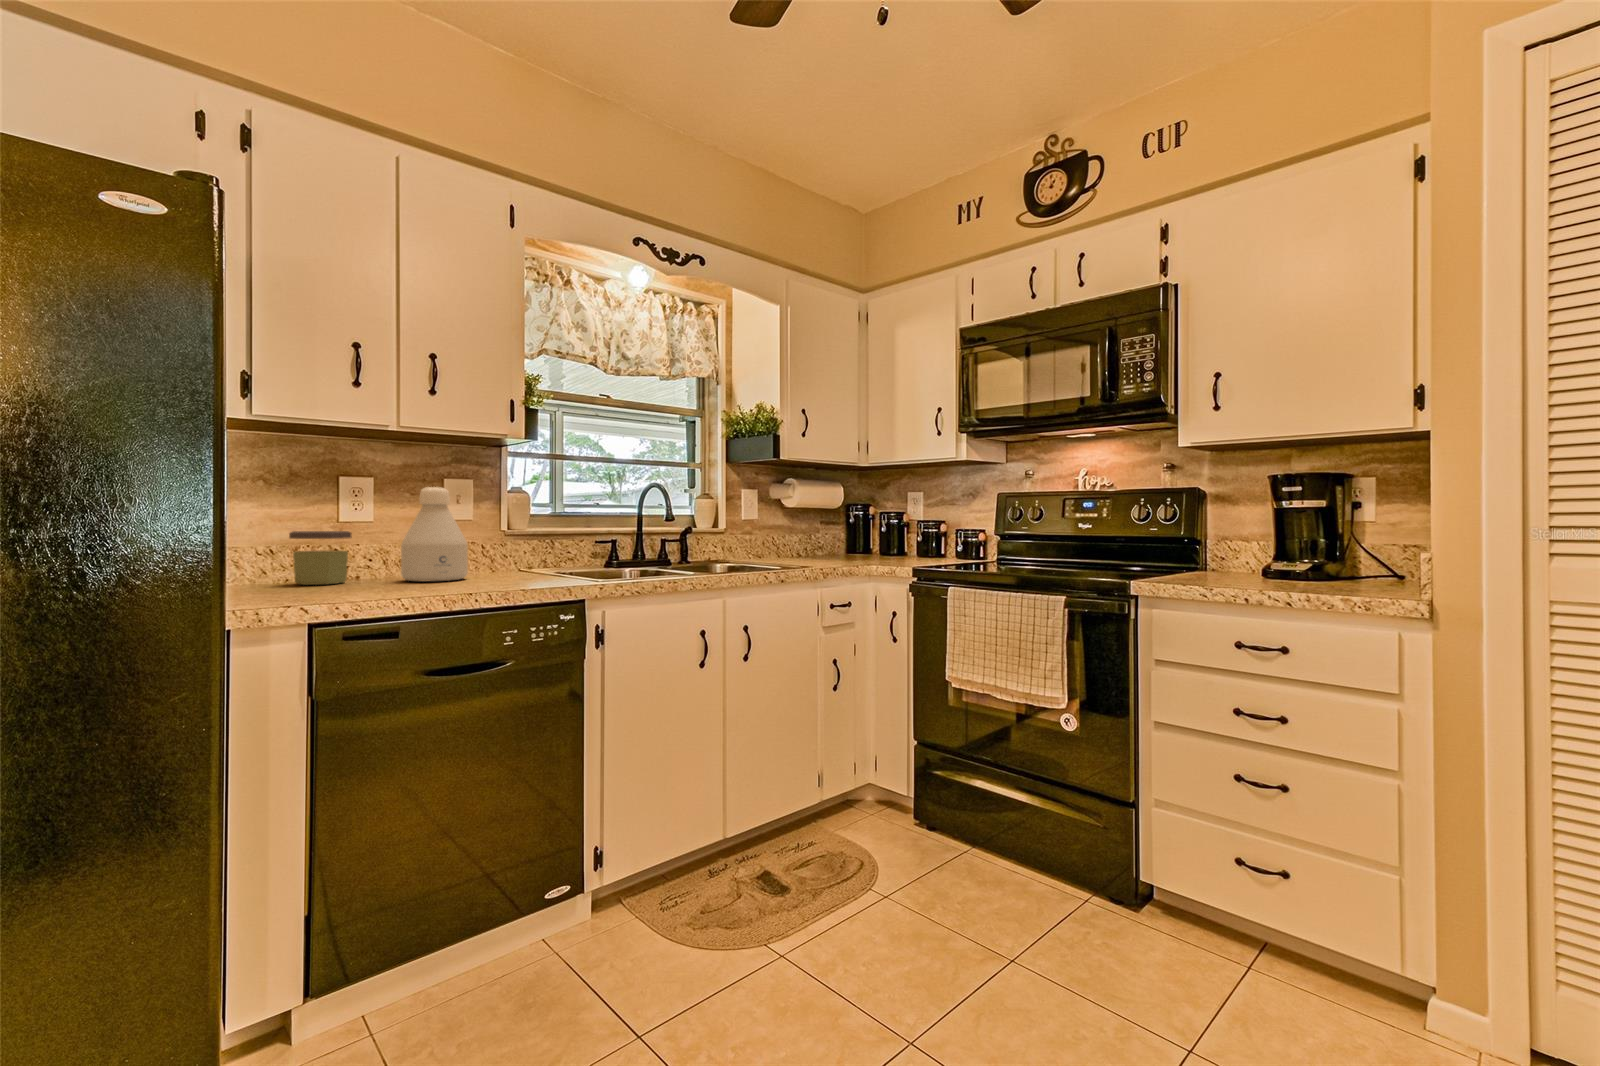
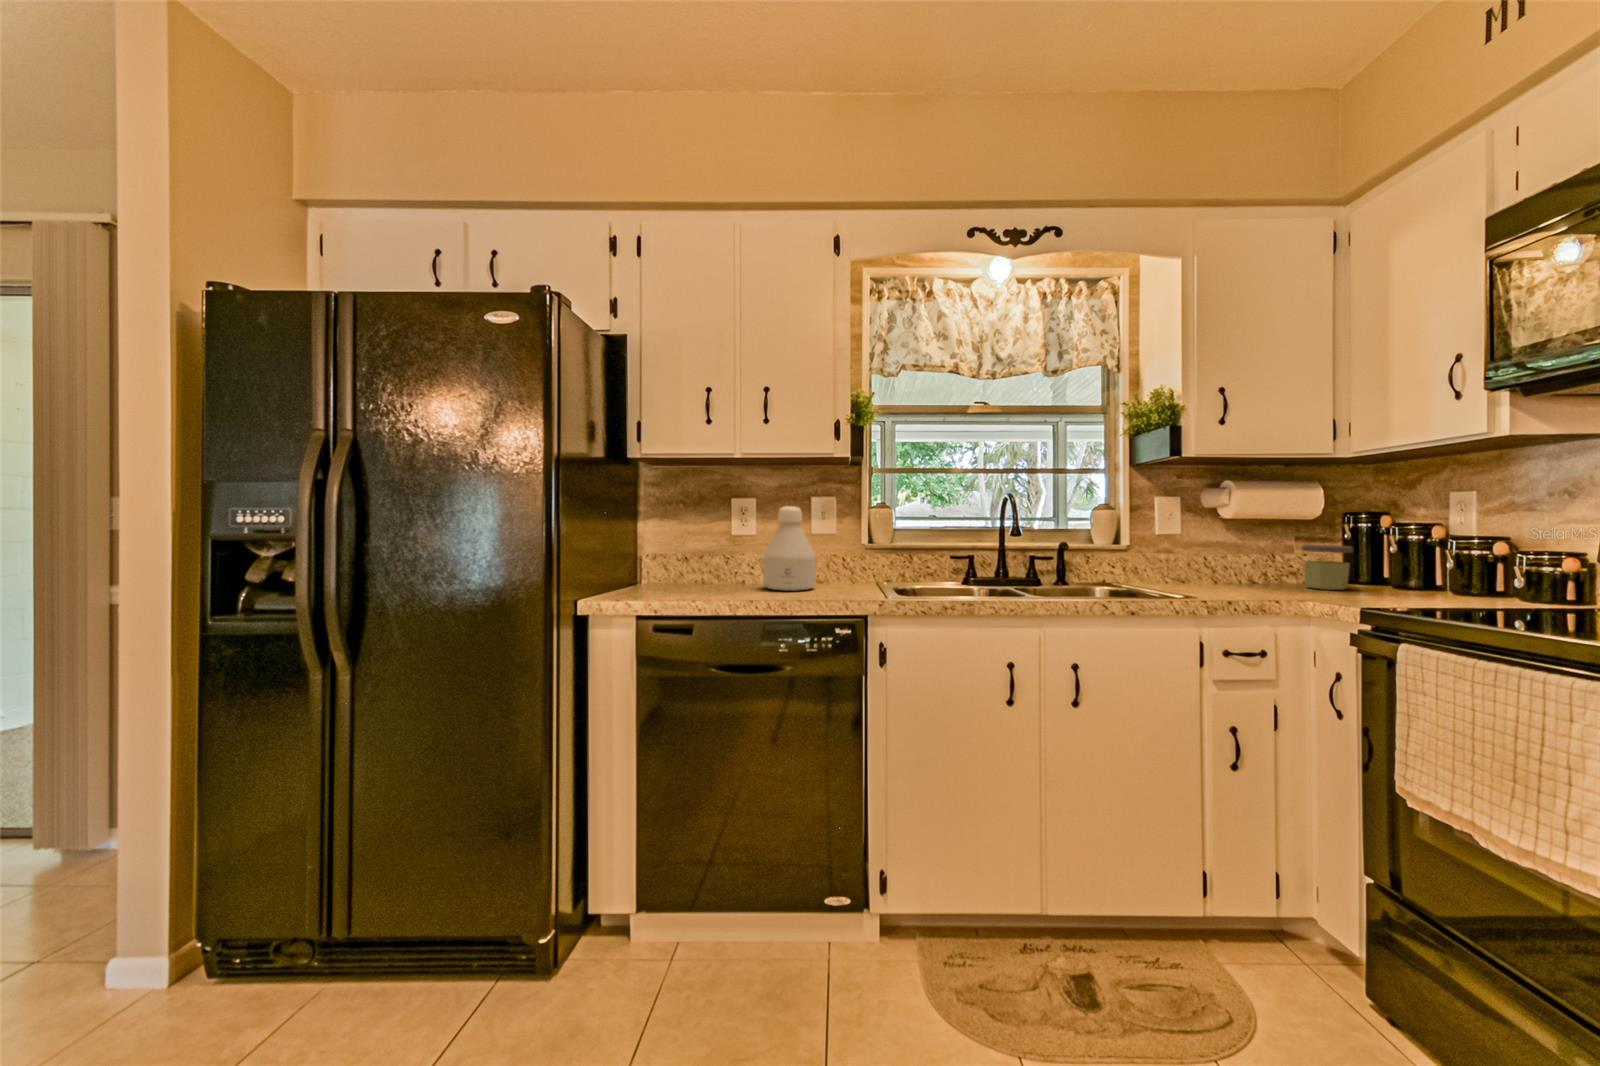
jar: present [289,531,352,585] -> present [1302,545,1354,590]

